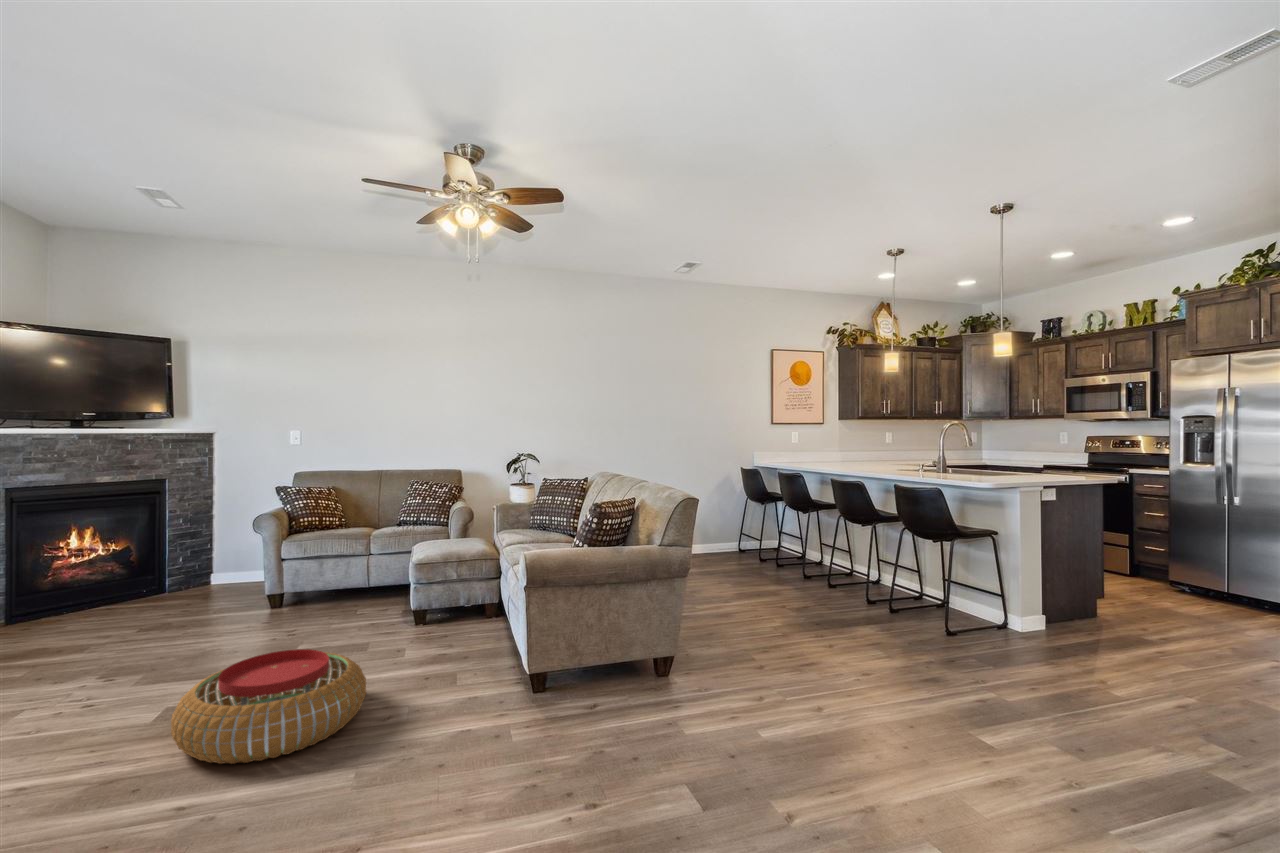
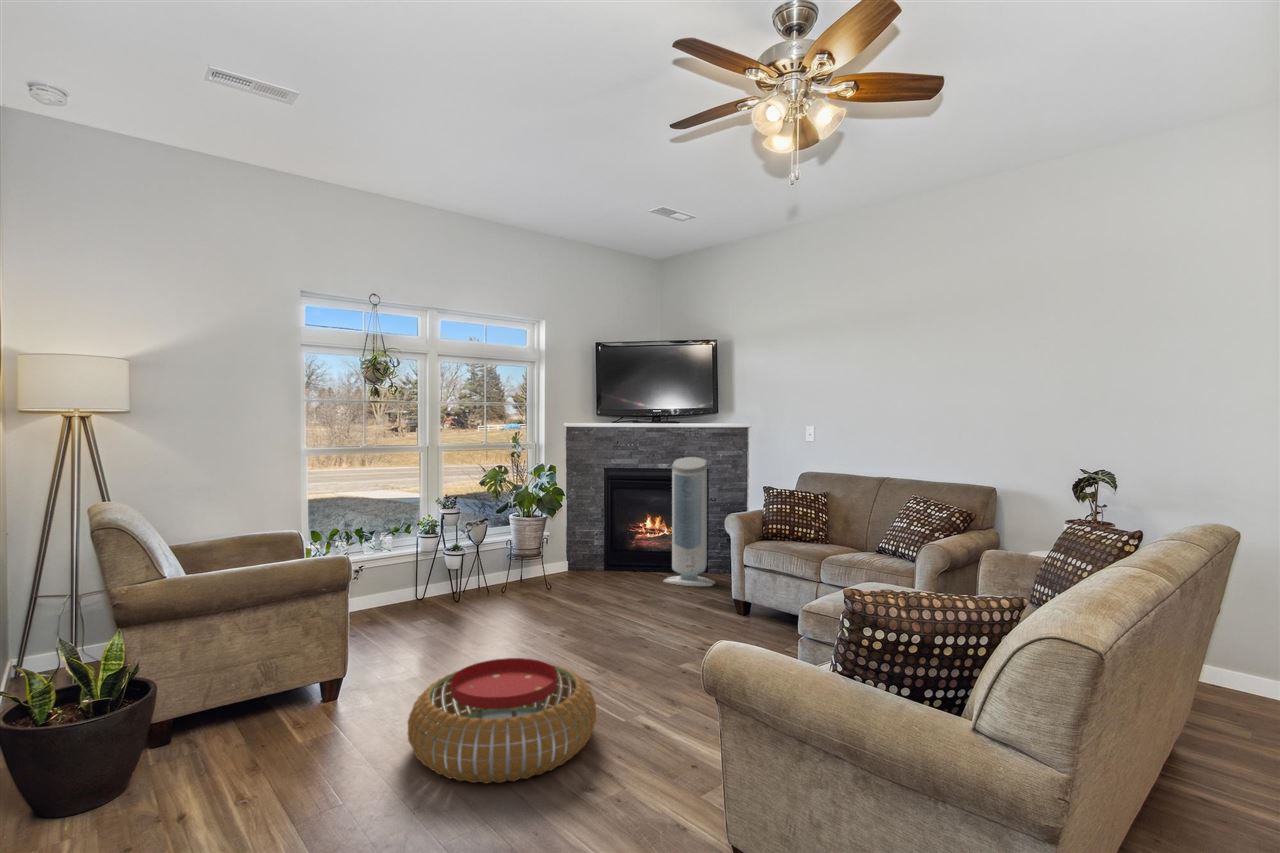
air purifier: none [113,465,184,607] -> present [664,457,715,586]

